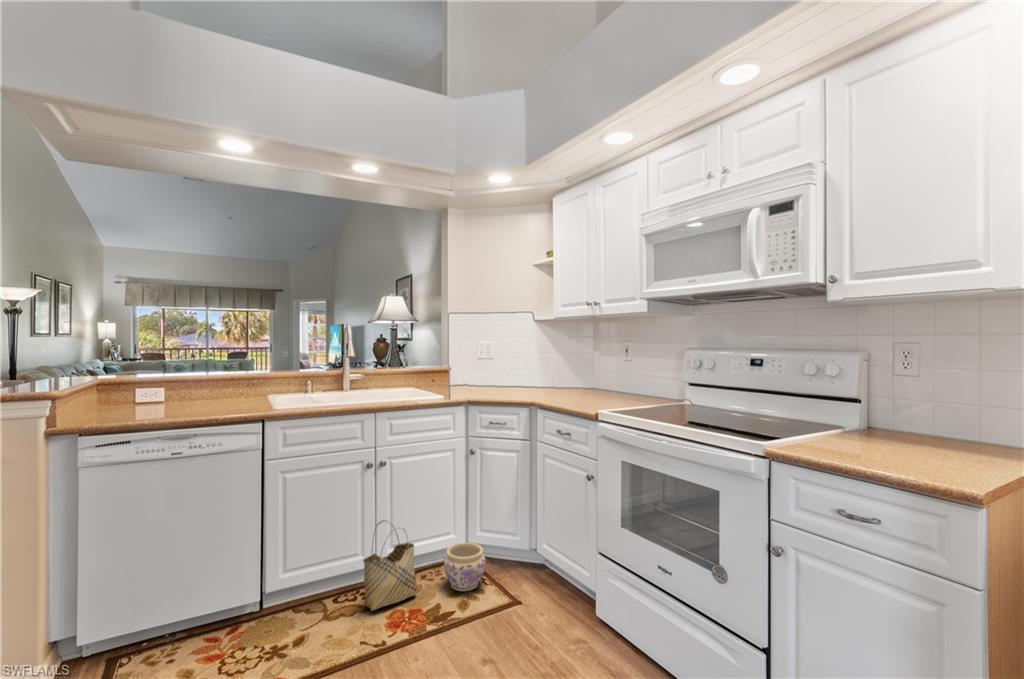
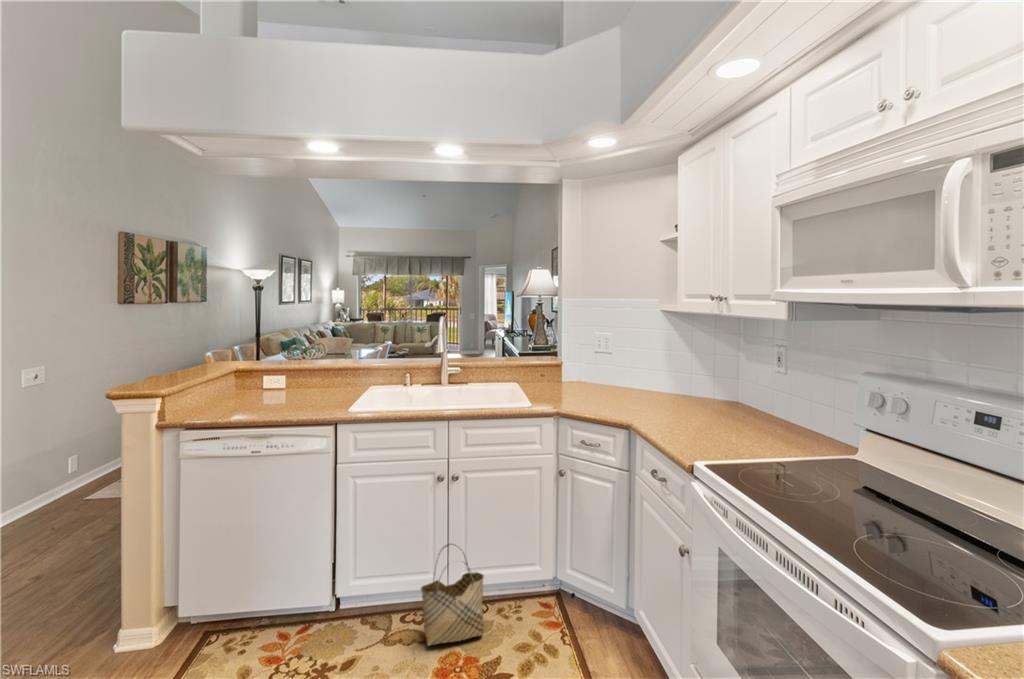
planter: present [444,542,485,592] -> none [516,582,567,647]

